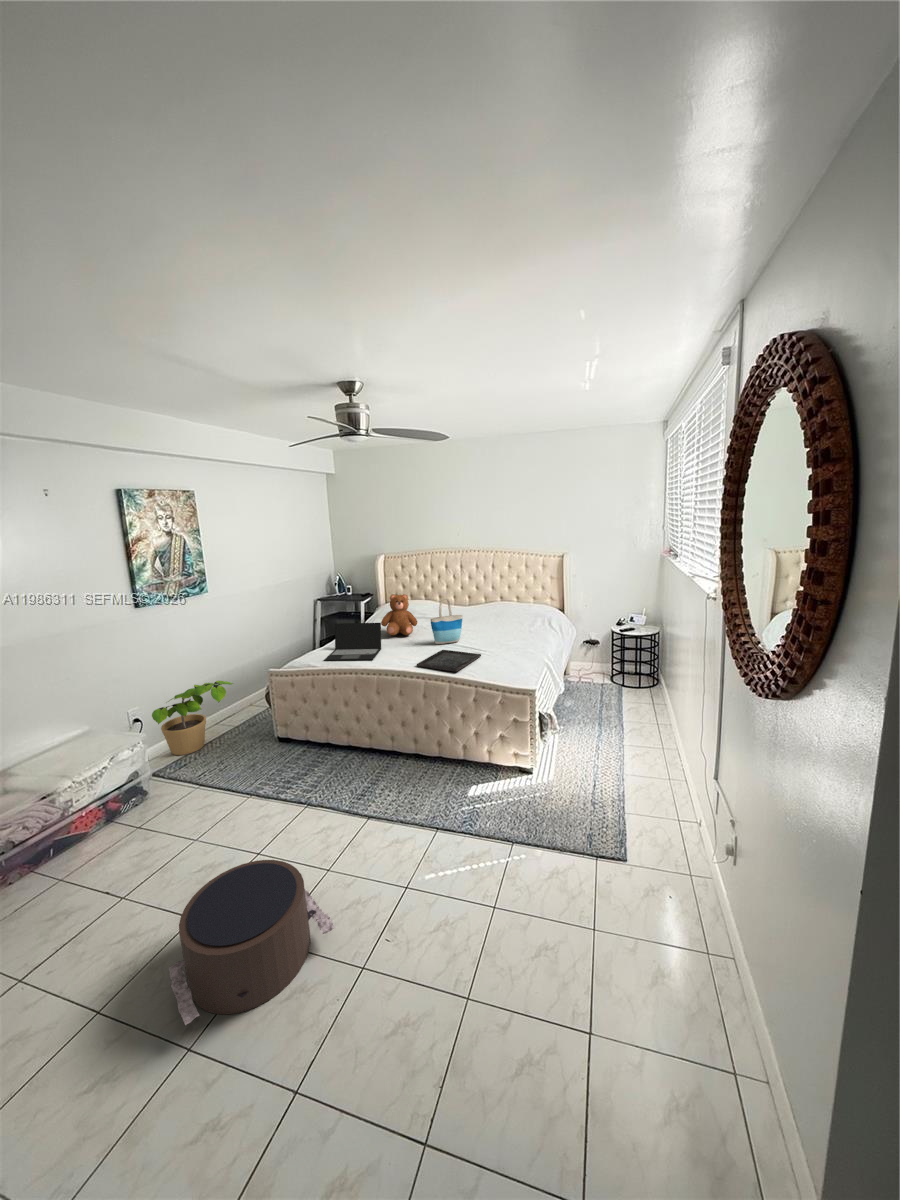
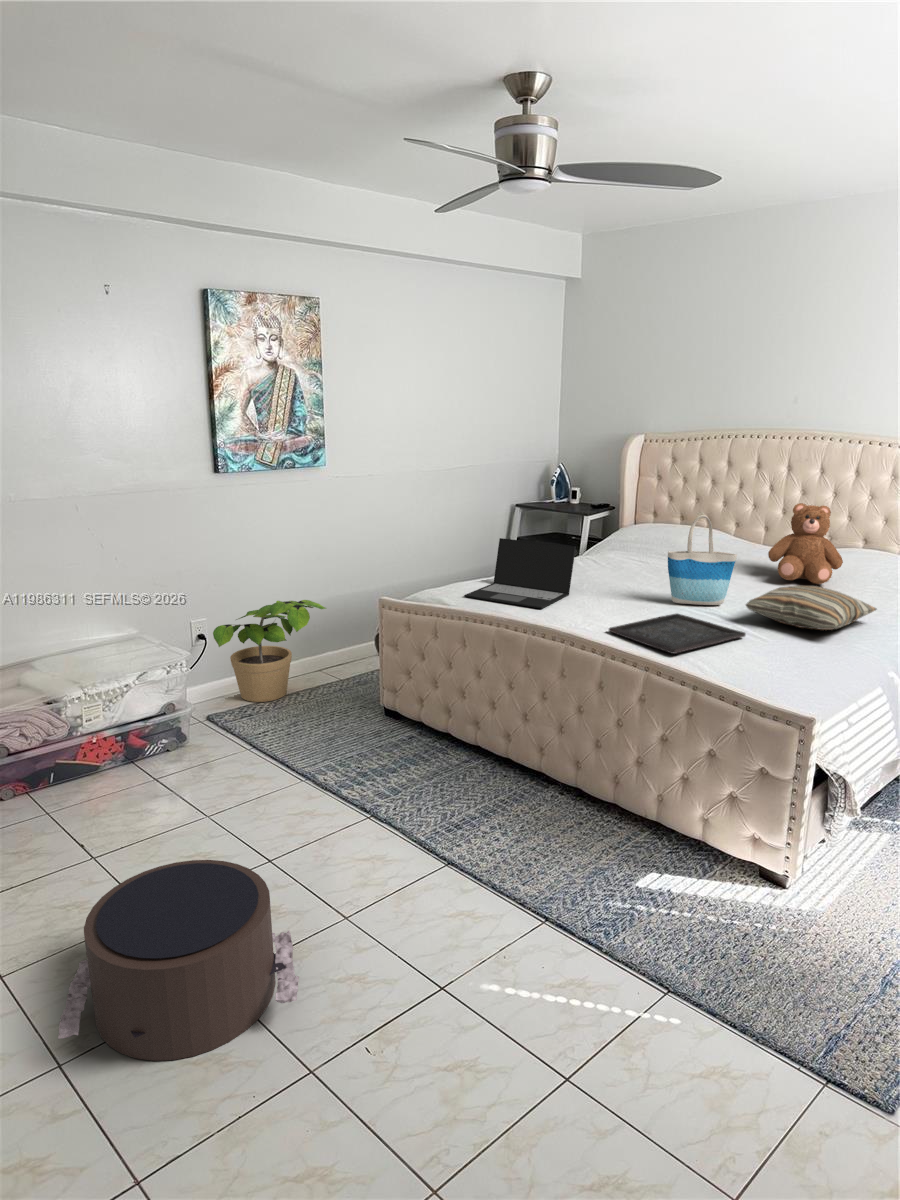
teddy bear: present [381,594,417,635] -> present [768,503,843,584]
pillow: none [475,625,529,647] -> present [746,586,876,630]

